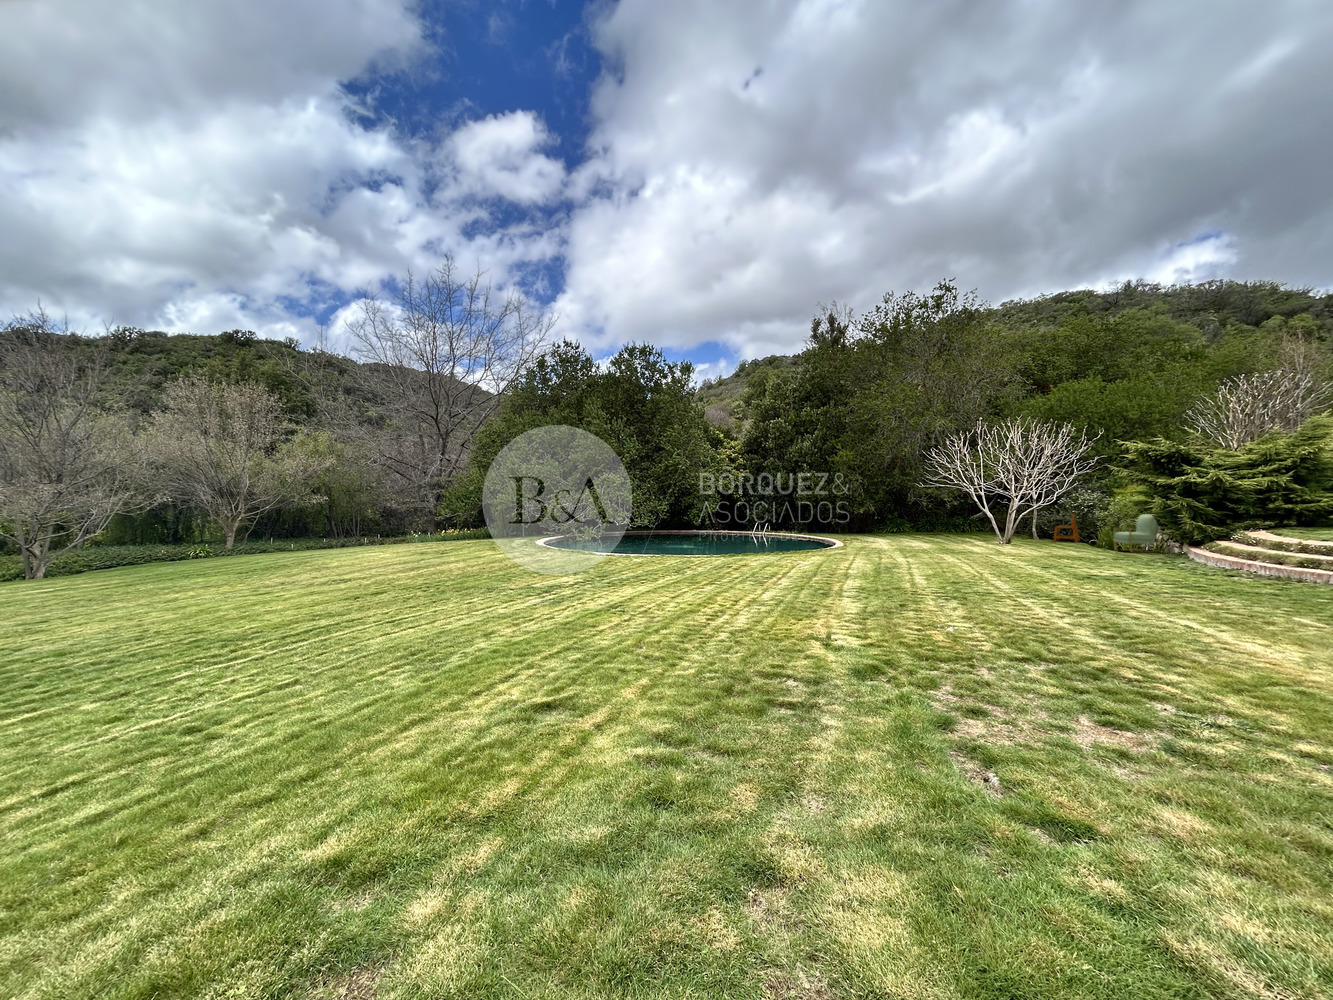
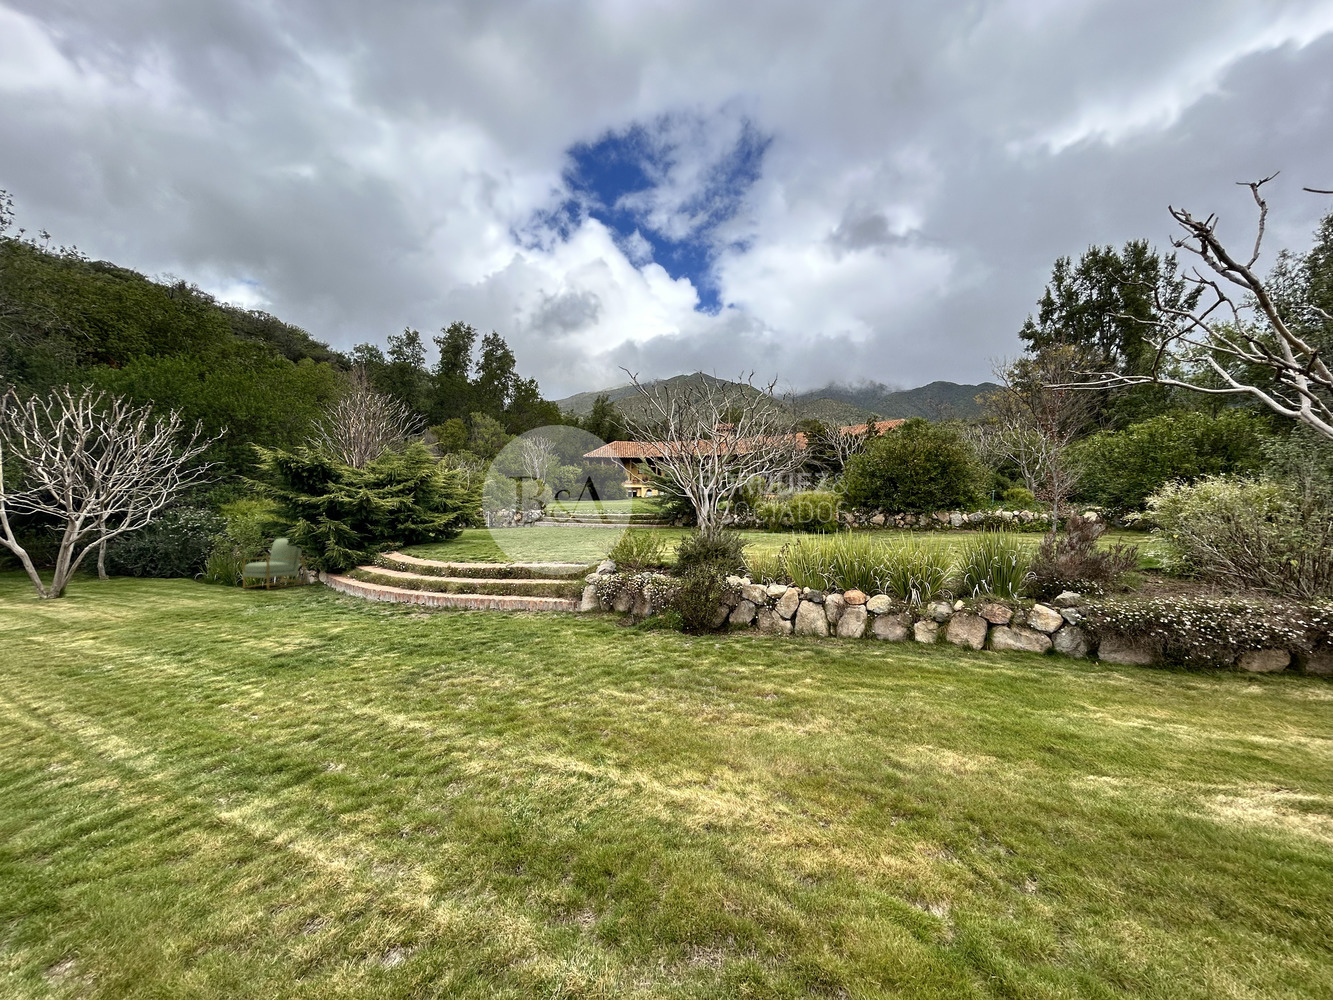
bench: present [1054,514,1079,542] -> none [140,537,177,582]

